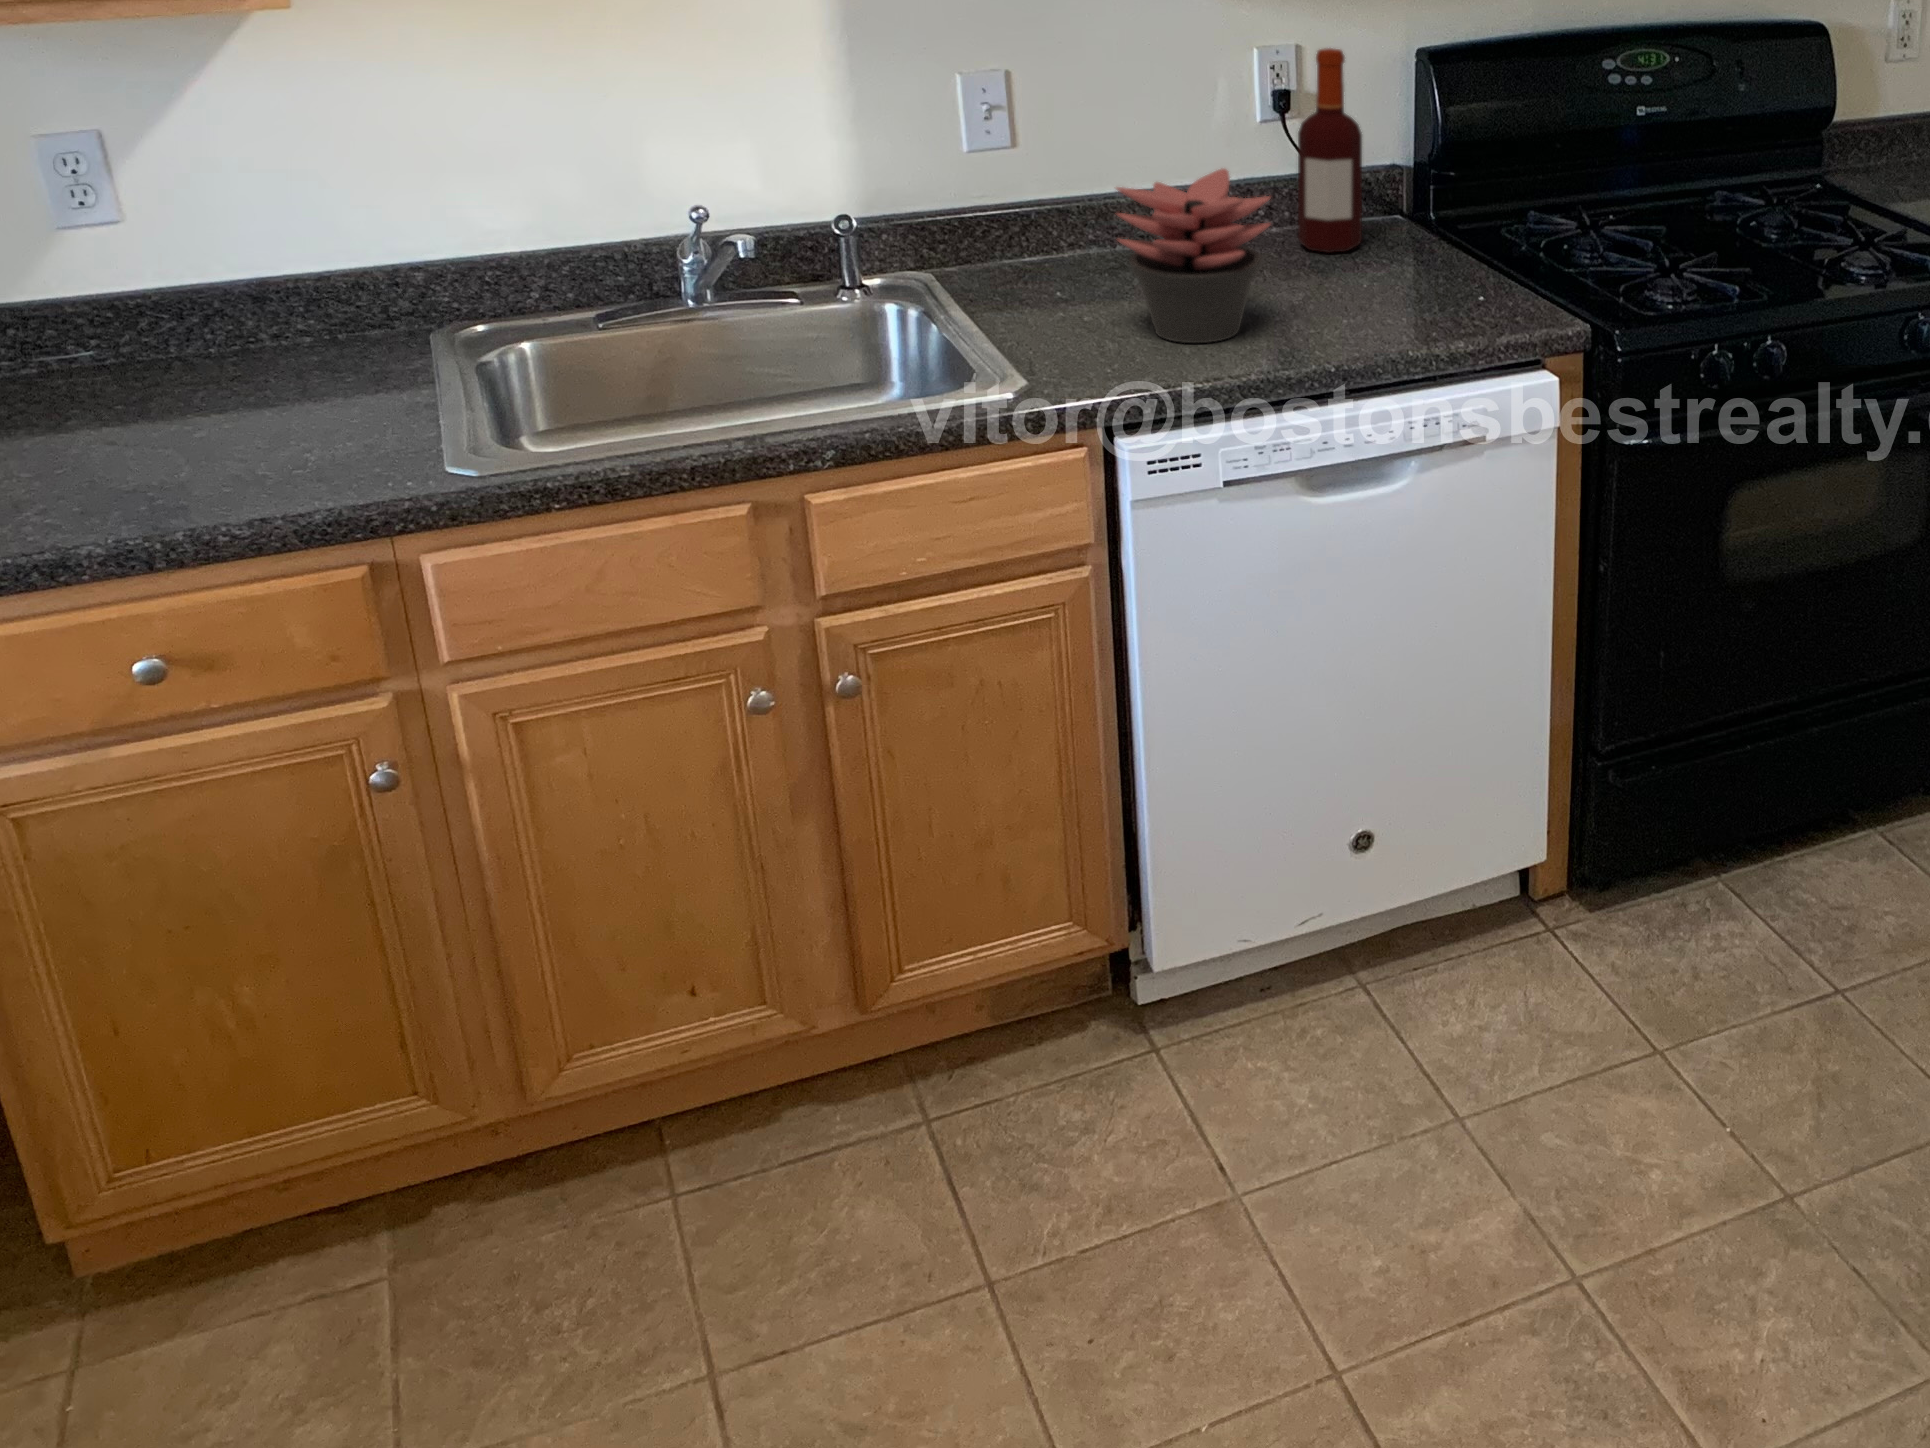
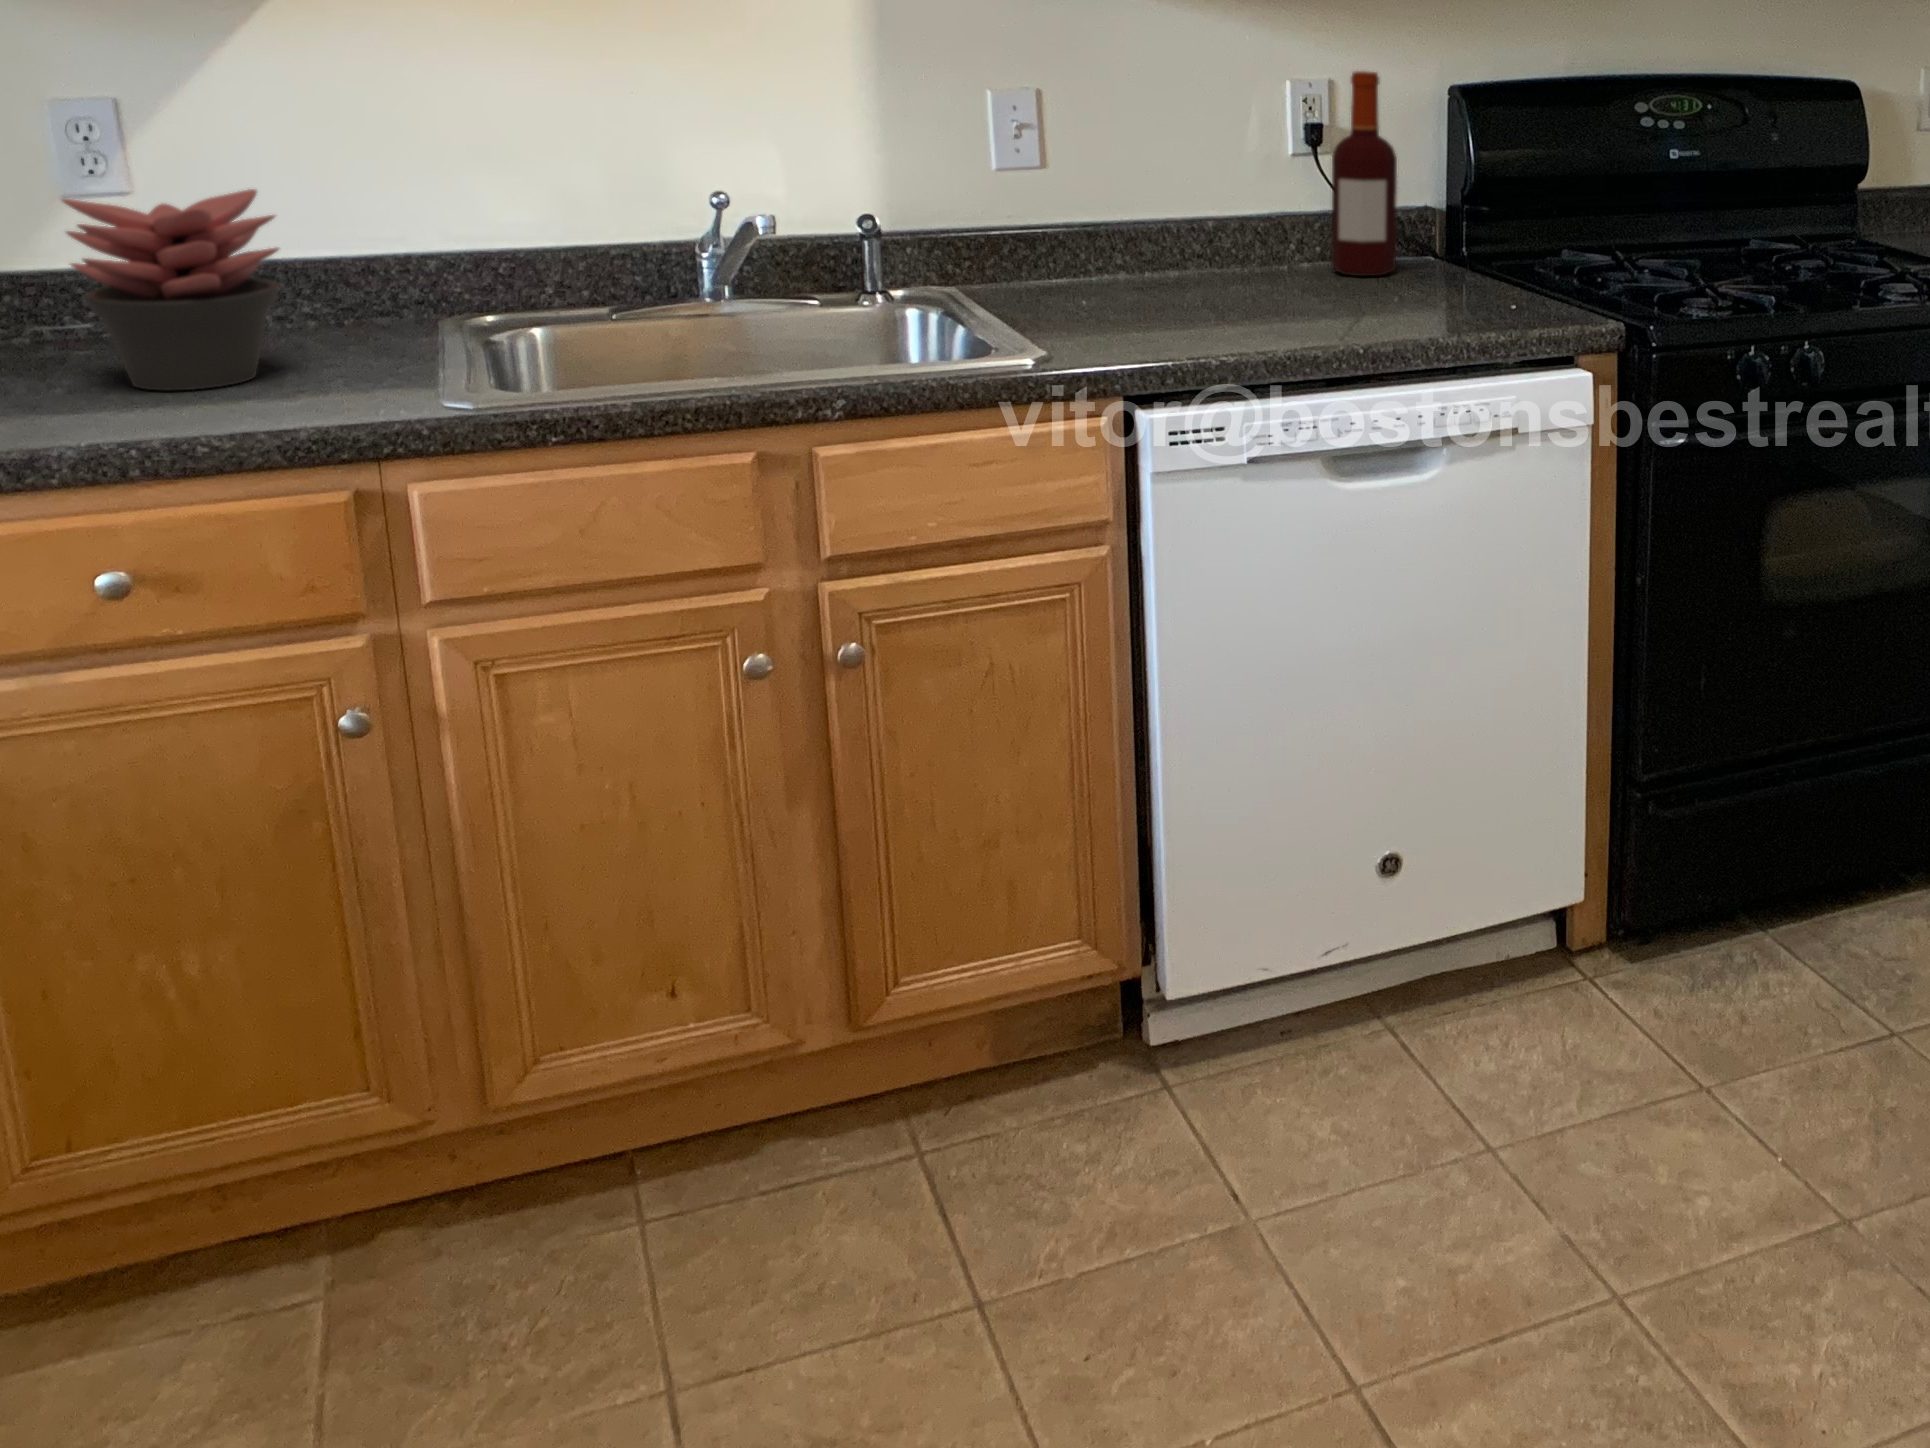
succulent plant: present [1116,169,1270,343] -> present [62,189,279,390]

